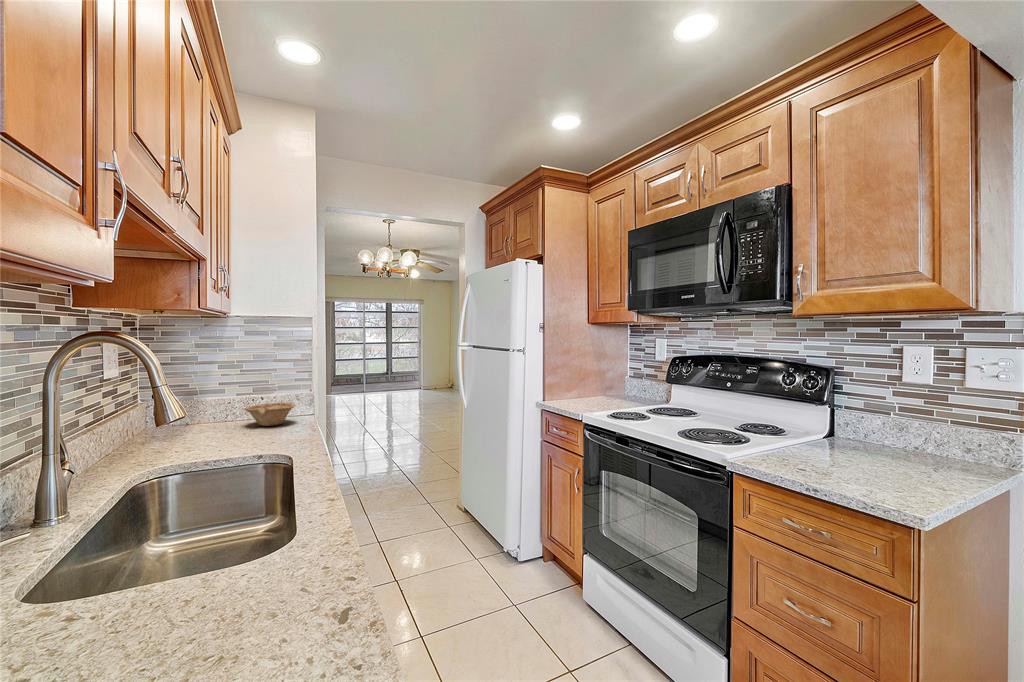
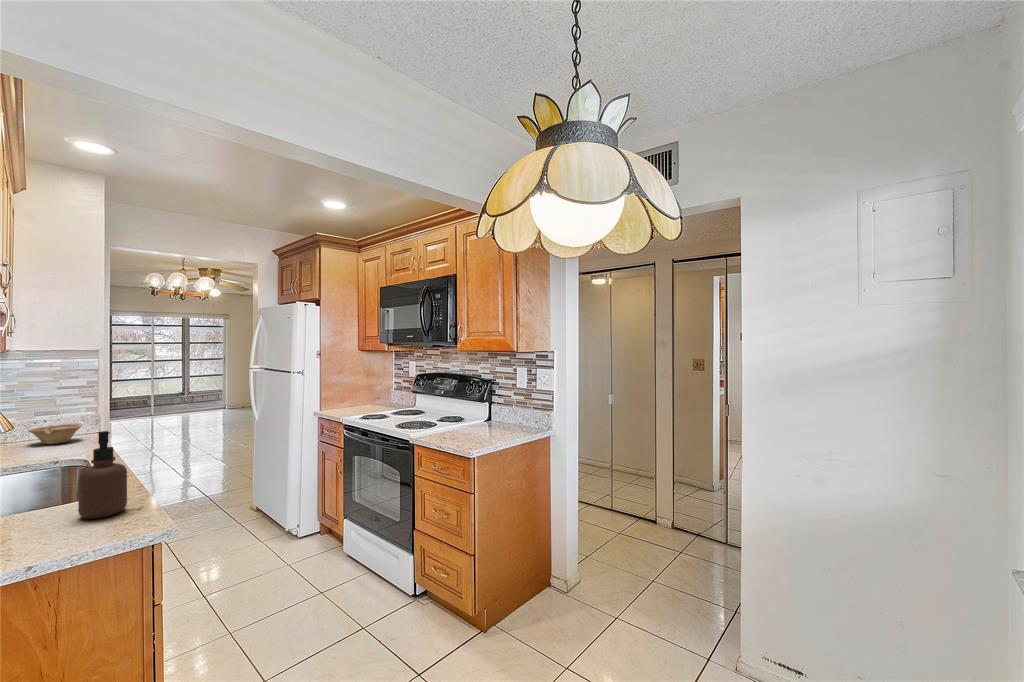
soap dispenser: none [240,438,322,622] -> present [78,431,127,519]

